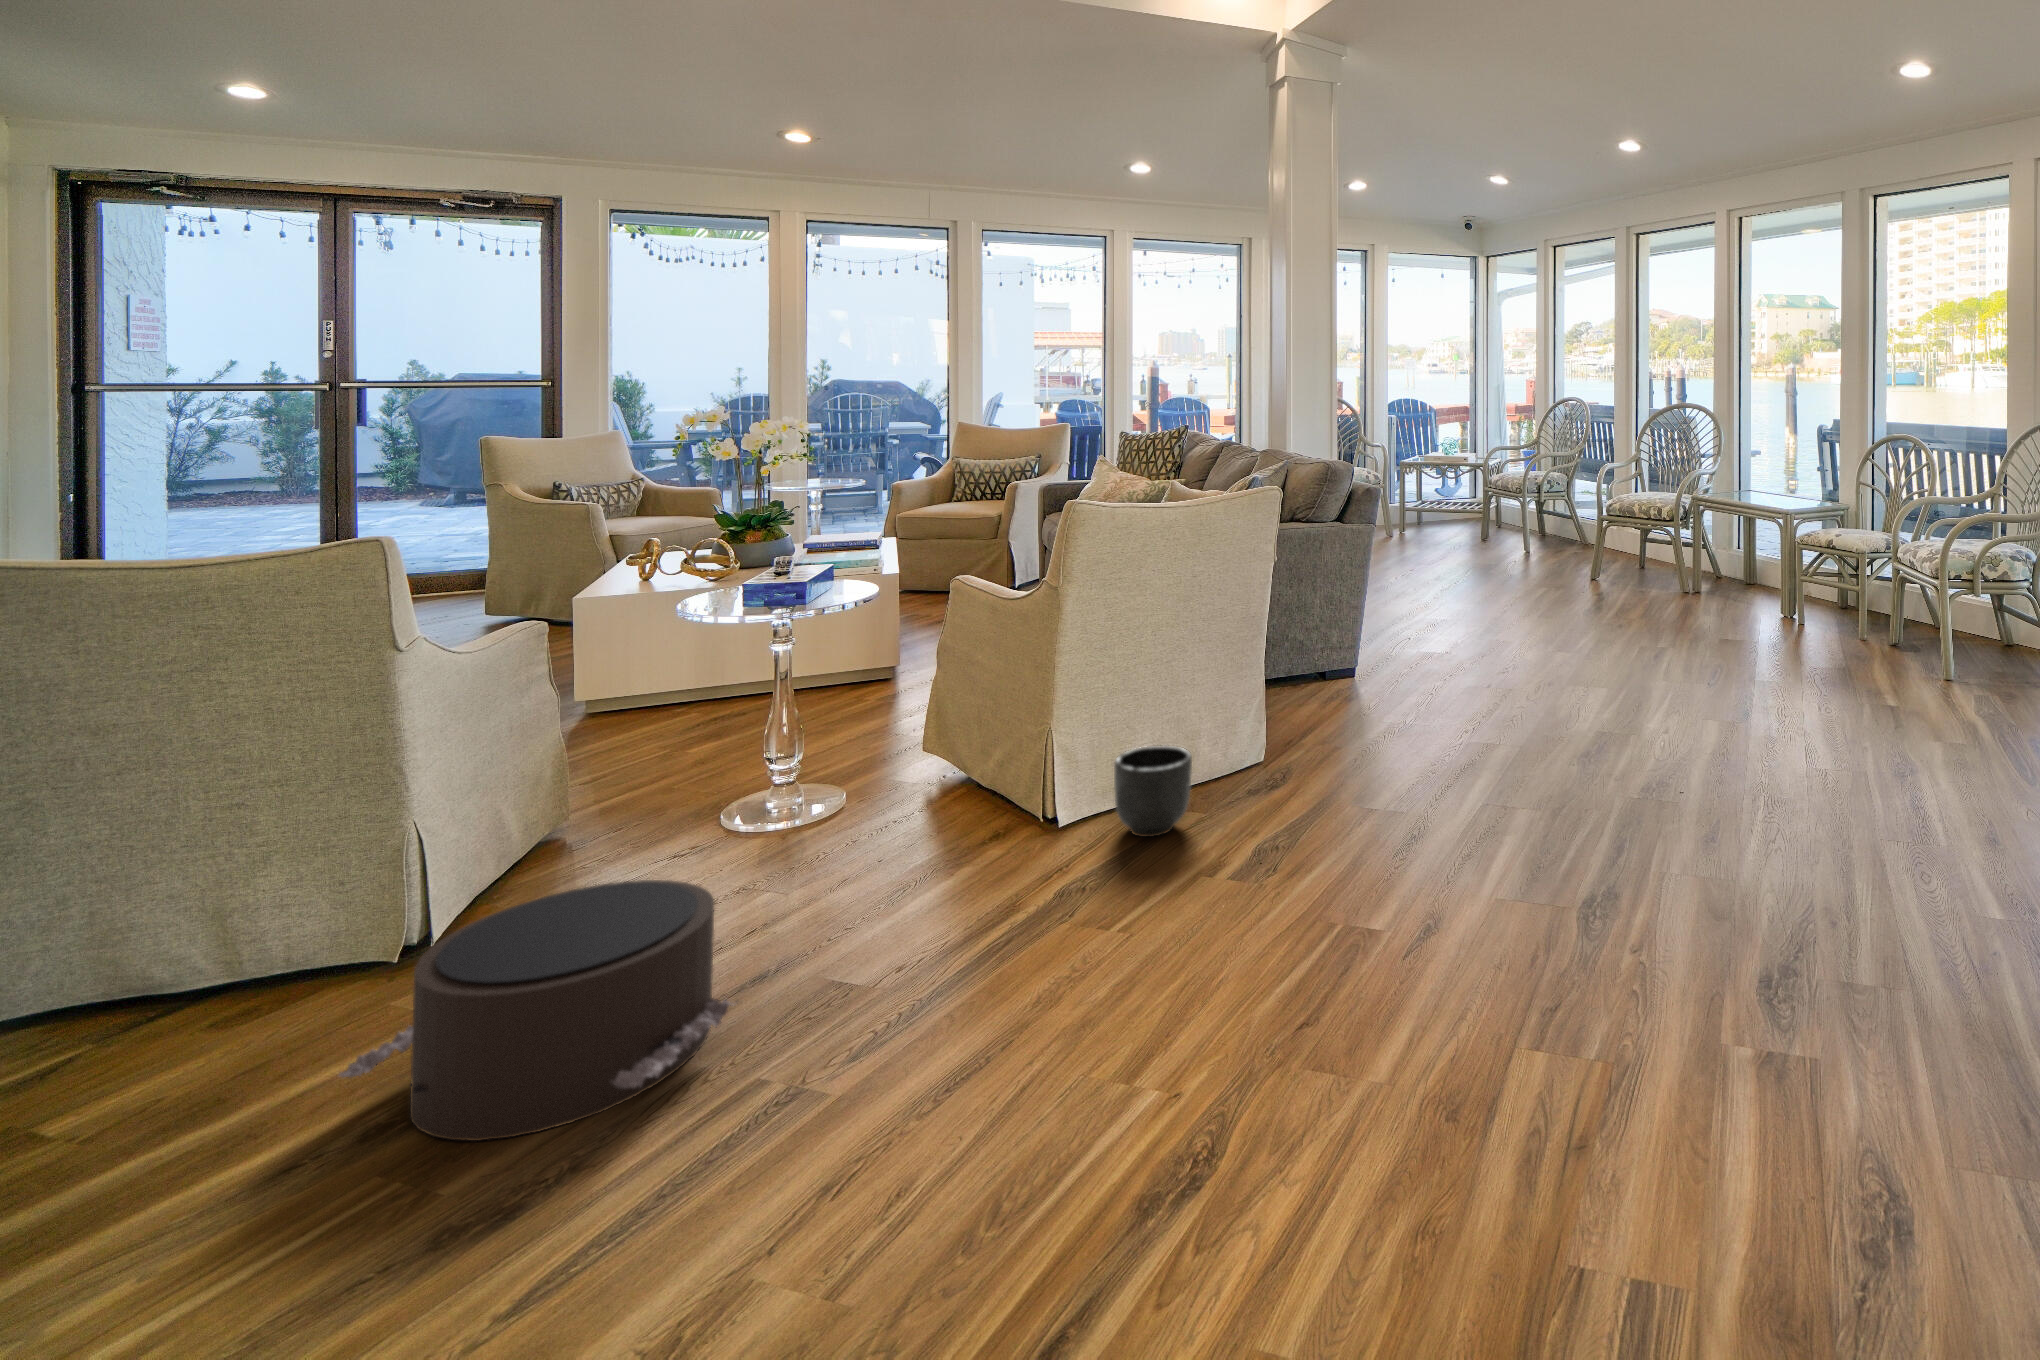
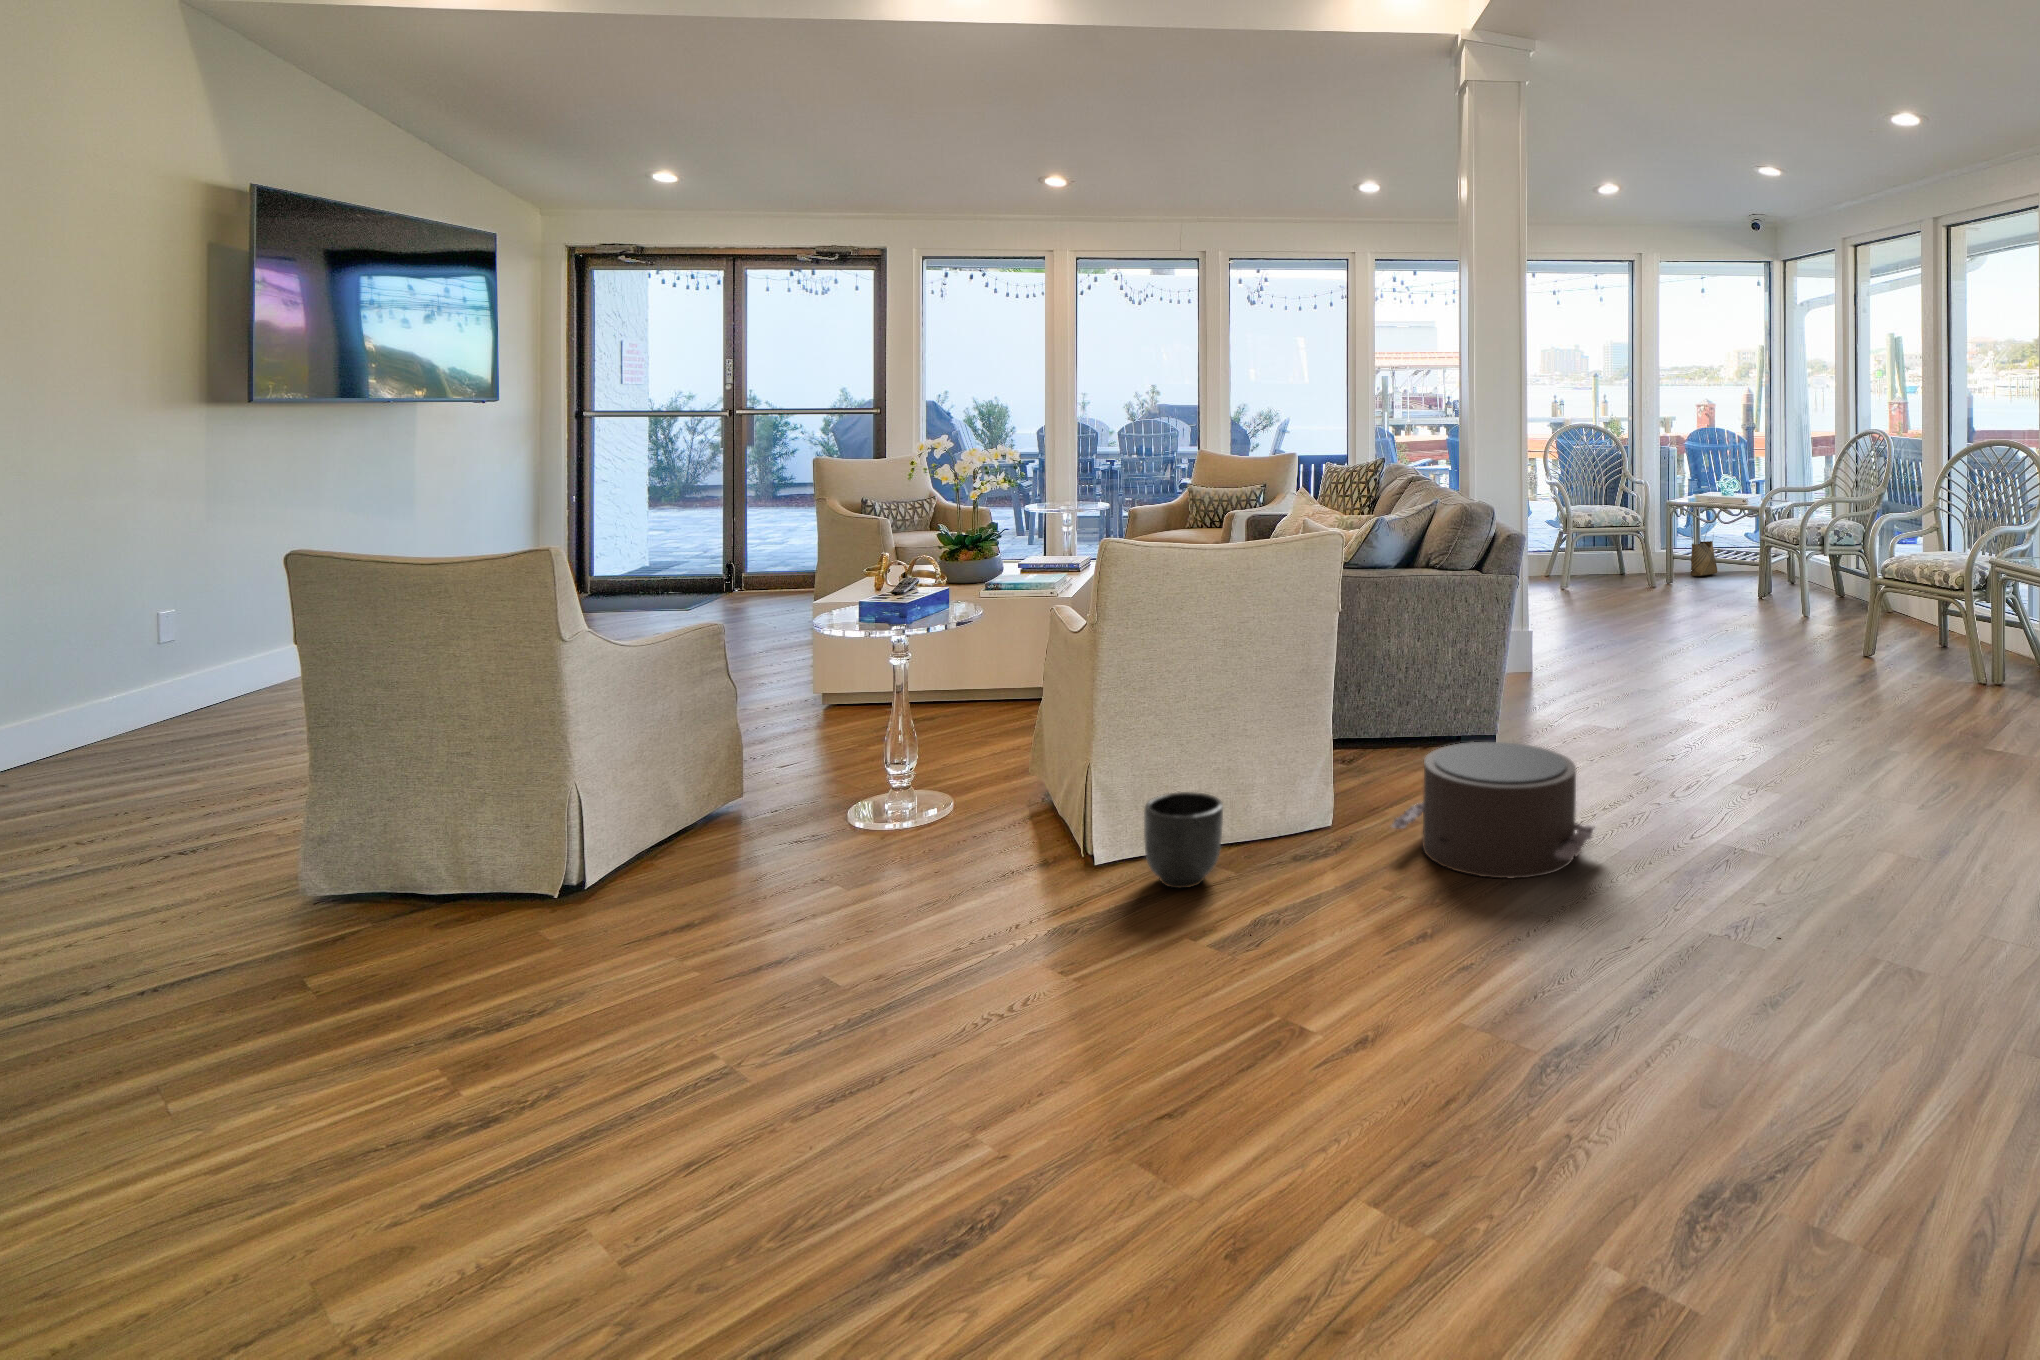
woven basket: none [1419,478,1440,524] -> present [1690,525,1718,576]
pouf: present [339,880,733,1141] -> present [1392,742,1594,878]

